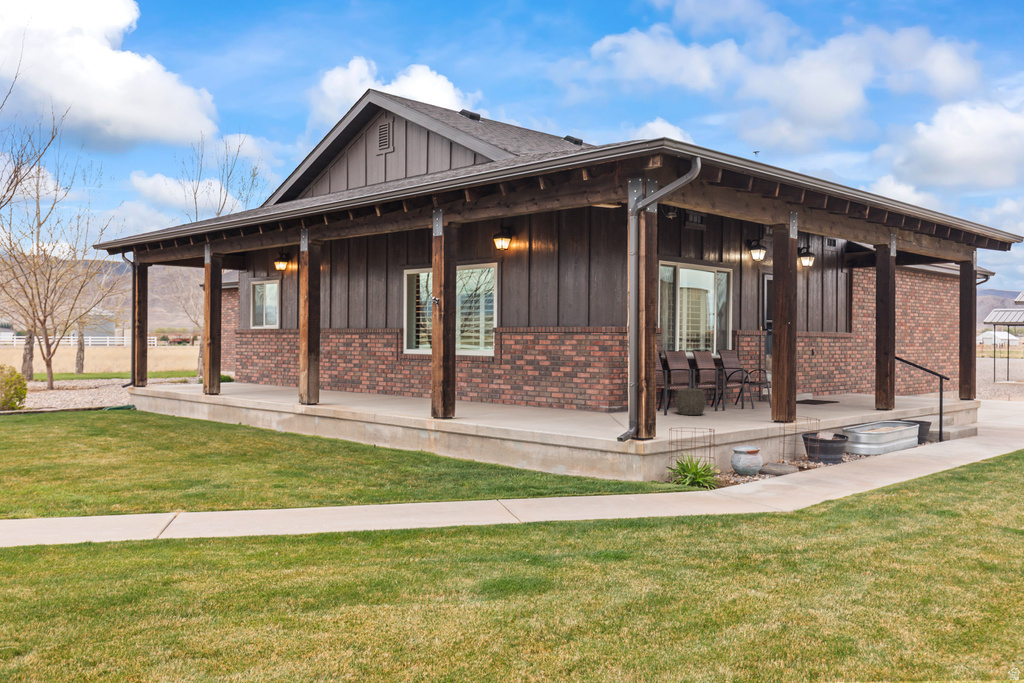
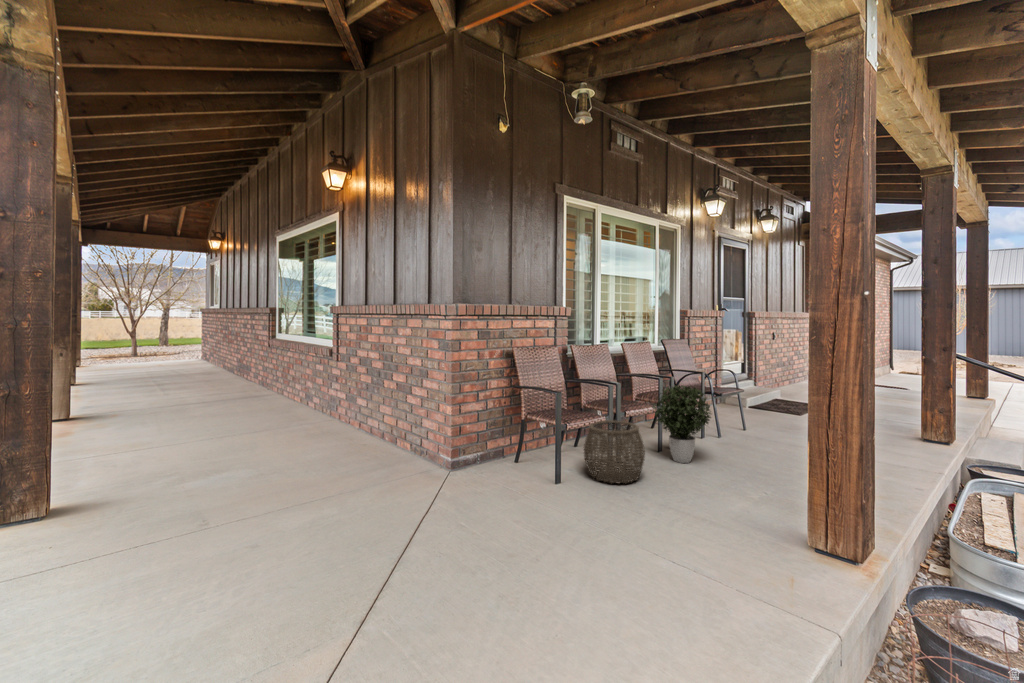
potted plant: none [710,372,740,413] -> present [652,385,711,463]

